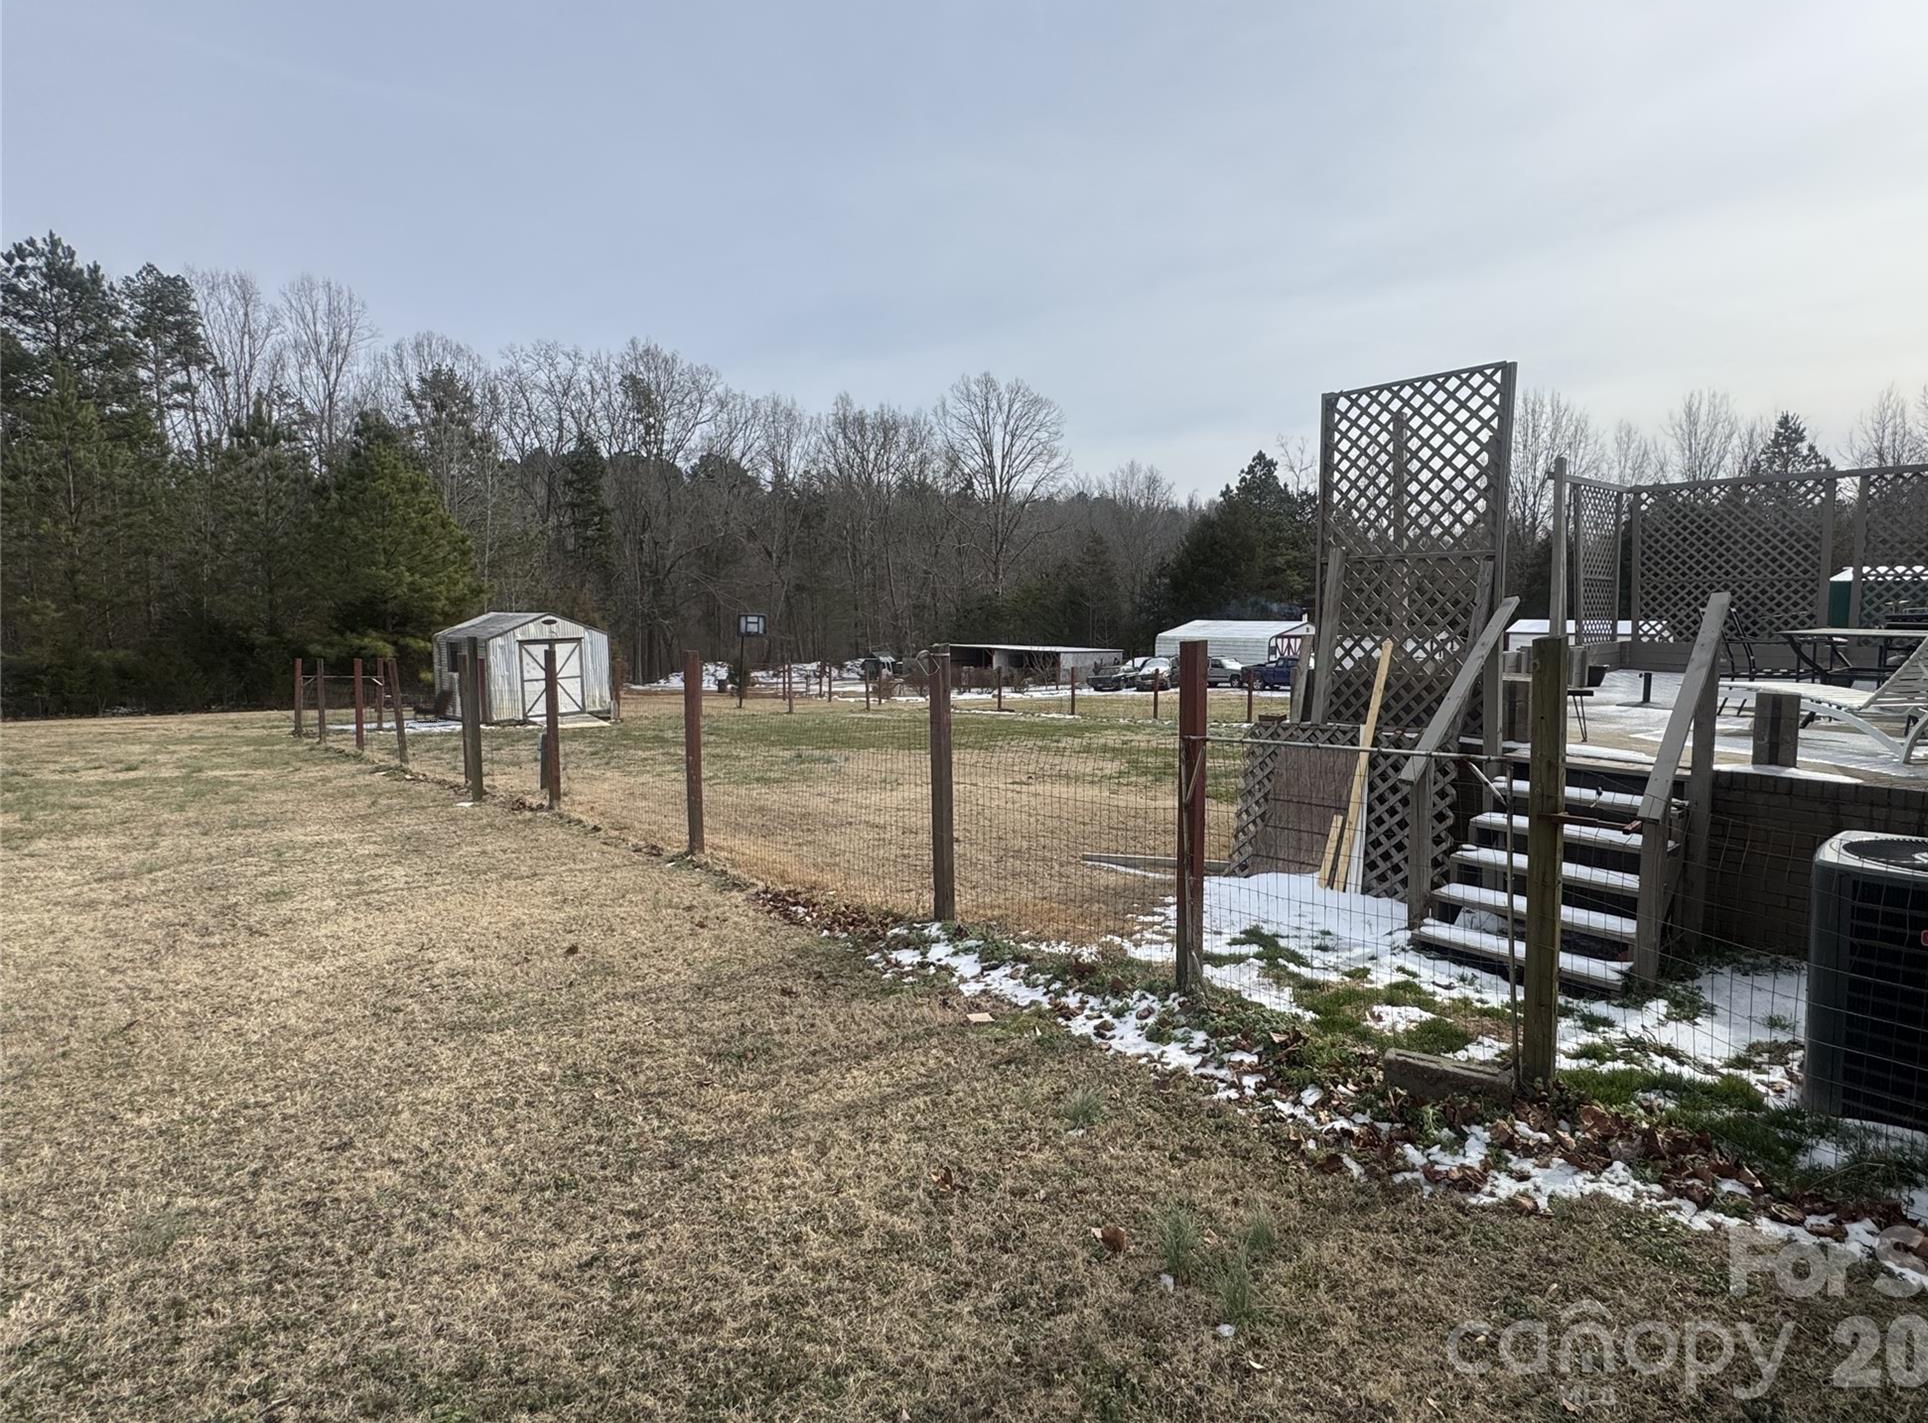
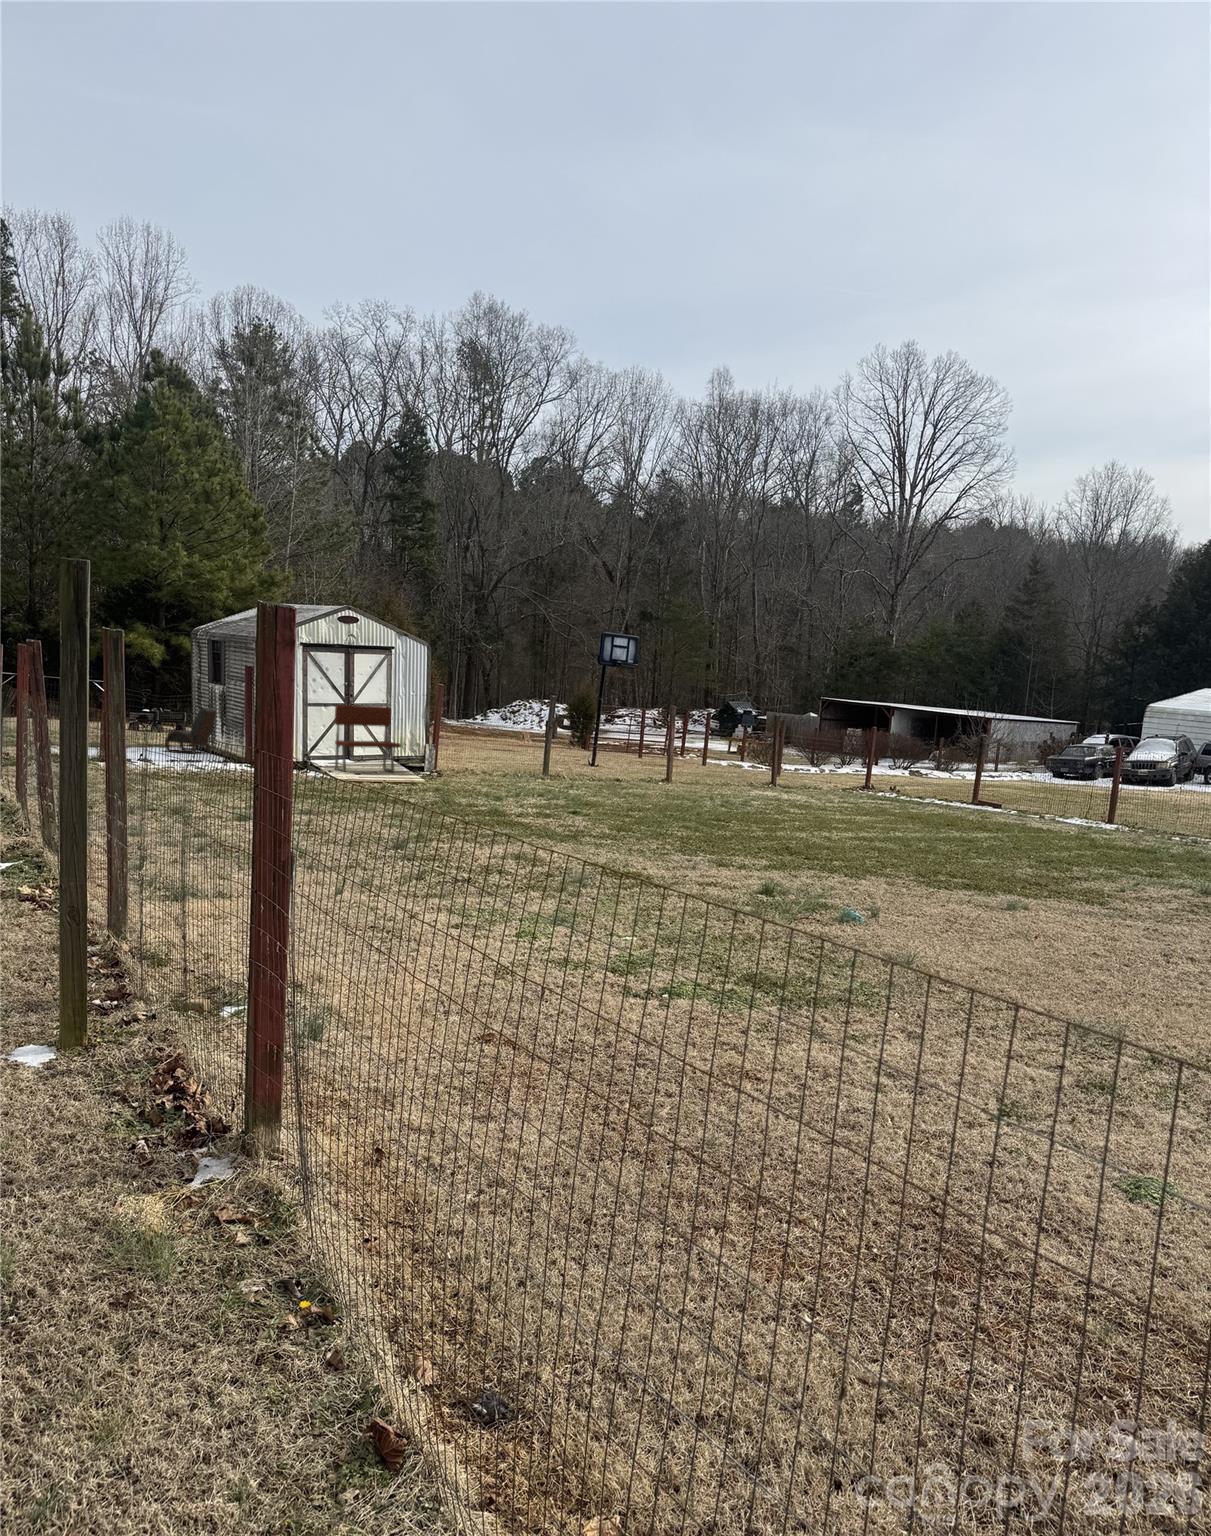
bench: none [544,678,594,724] -> present [335,705,401,772]

